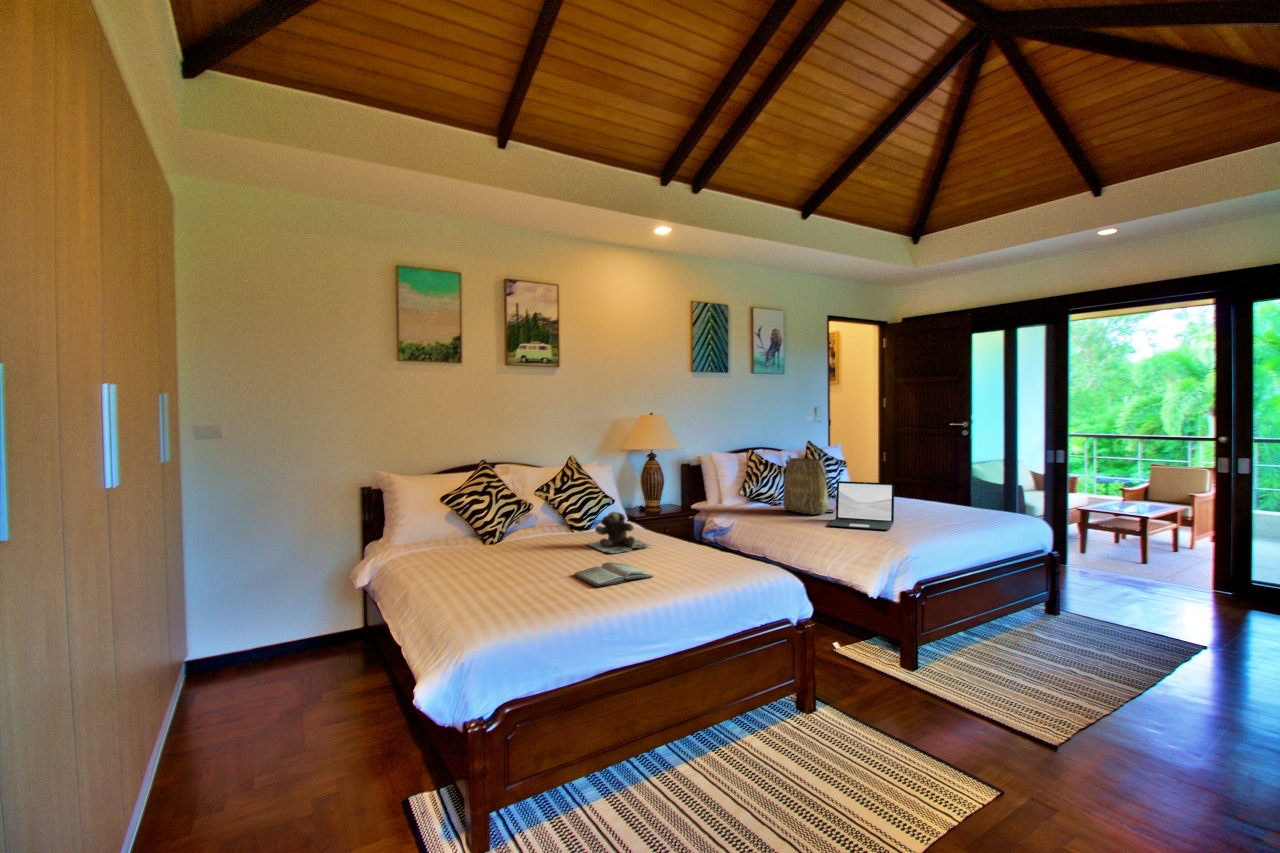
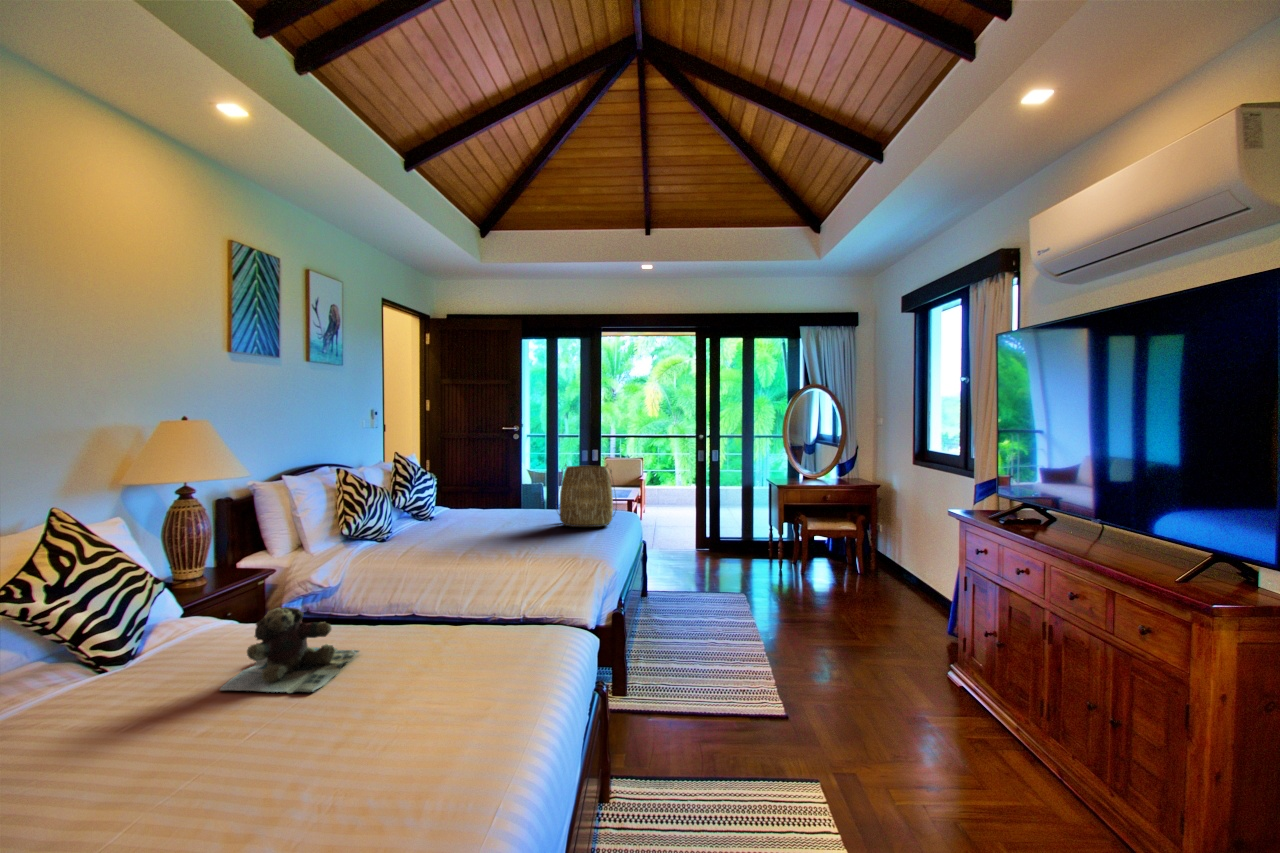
tote bag: present [783,455,836,515] -> present [557,465,616,527]
laptop: present [829,481,894,530] -> none [492,495,570,555]
diary: present [573,562,653,587] -> none [336,699,483,775]

